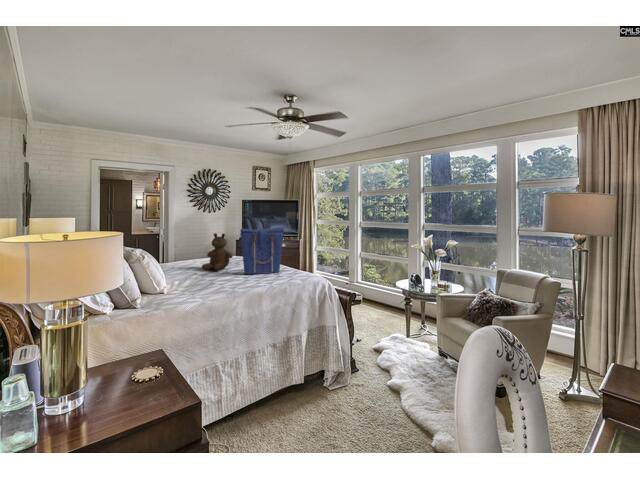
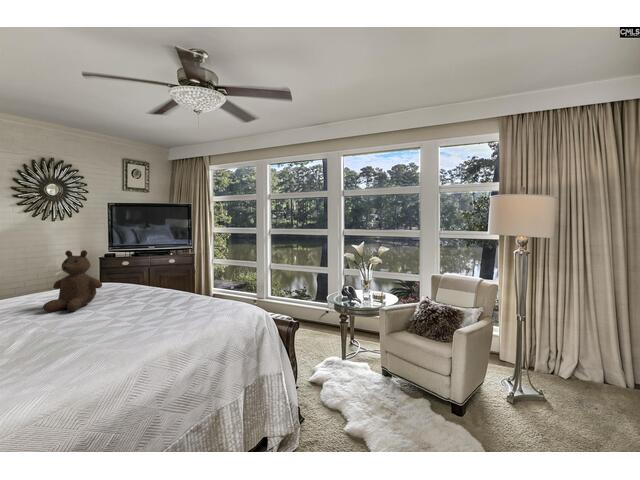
tote bag: present [240,228,283,274] -> none [117,238,188,311]

